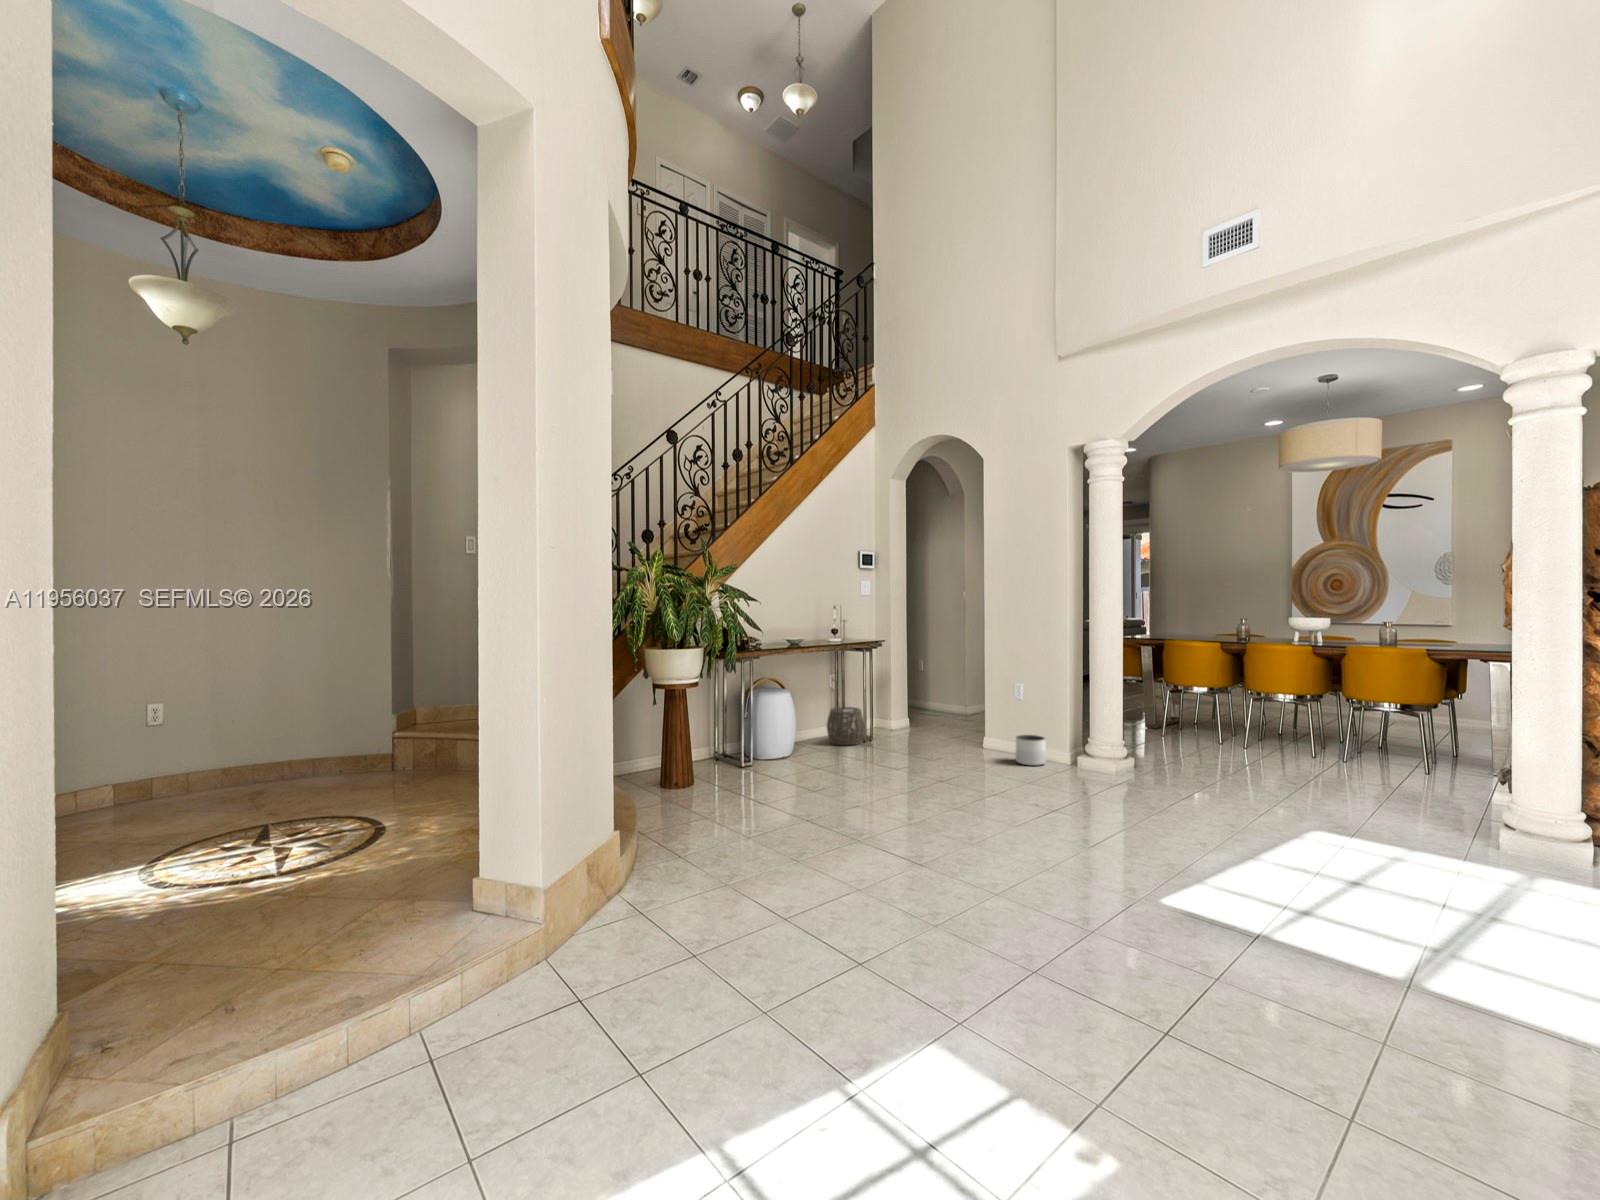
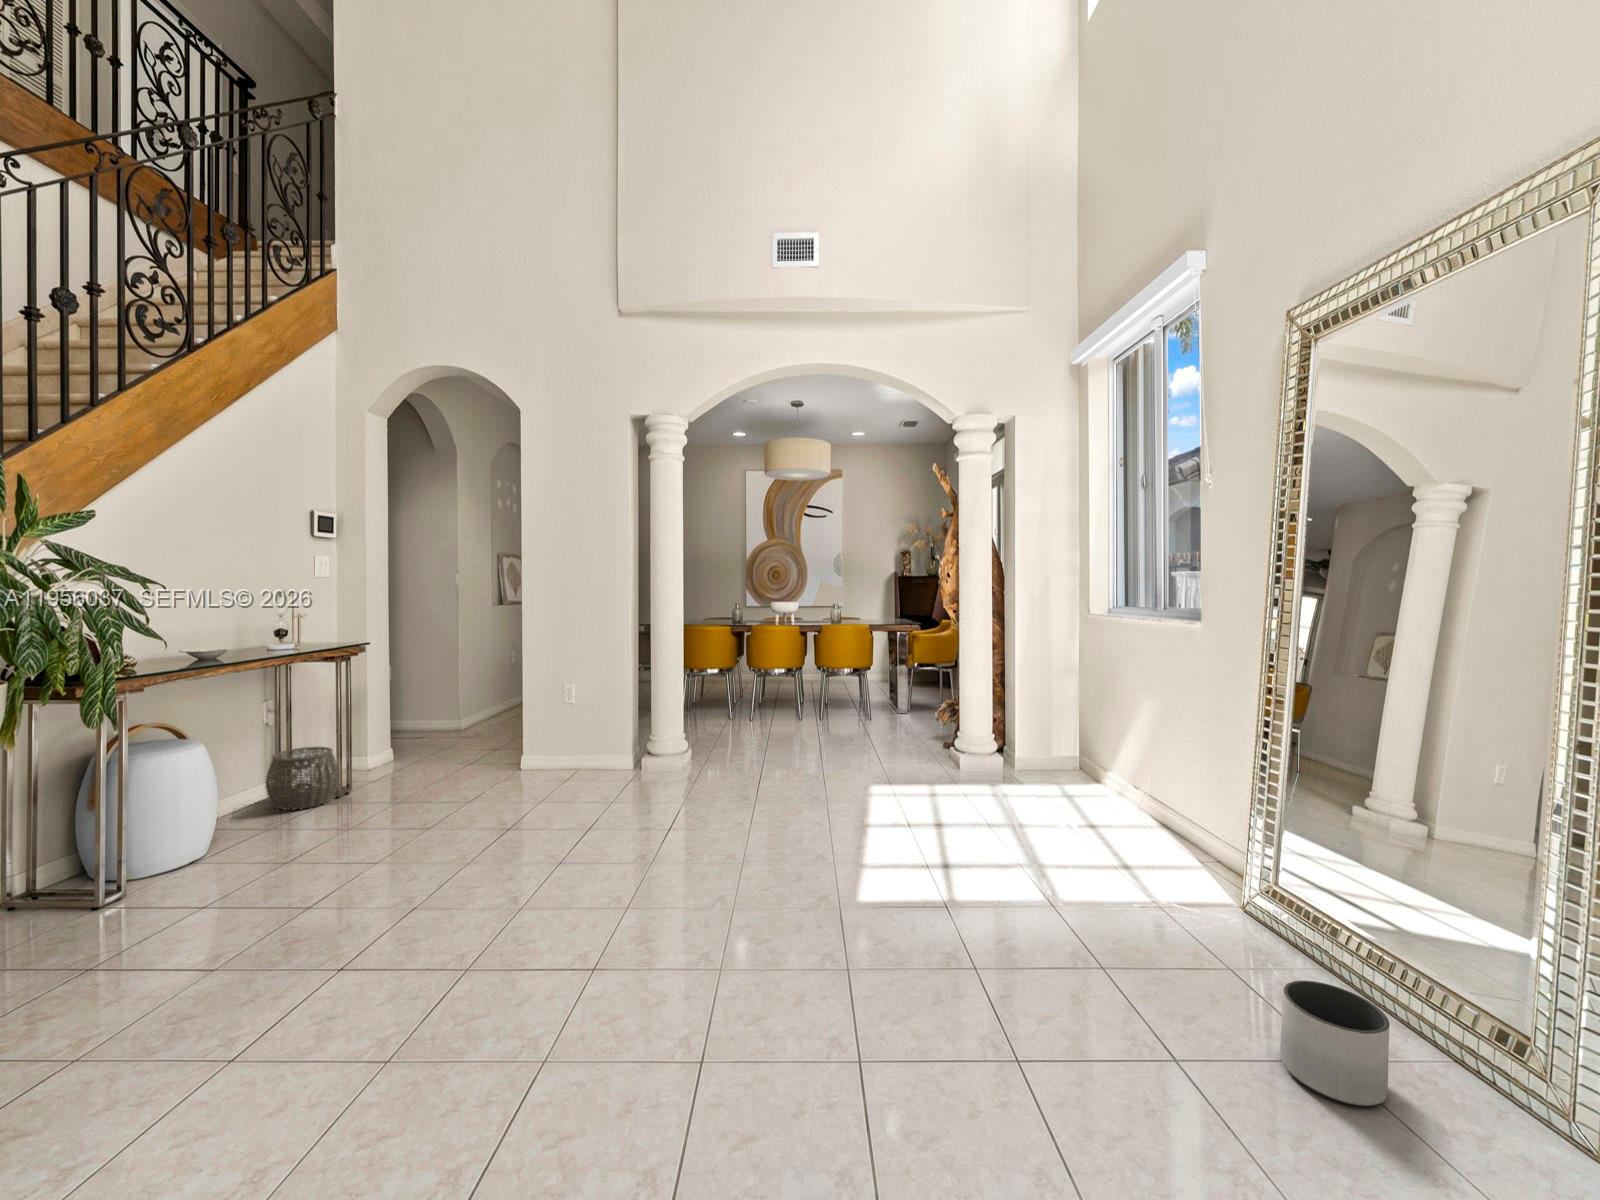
planter: present [1016,735,1046,766] -> present [1280,981,1390,1106]

